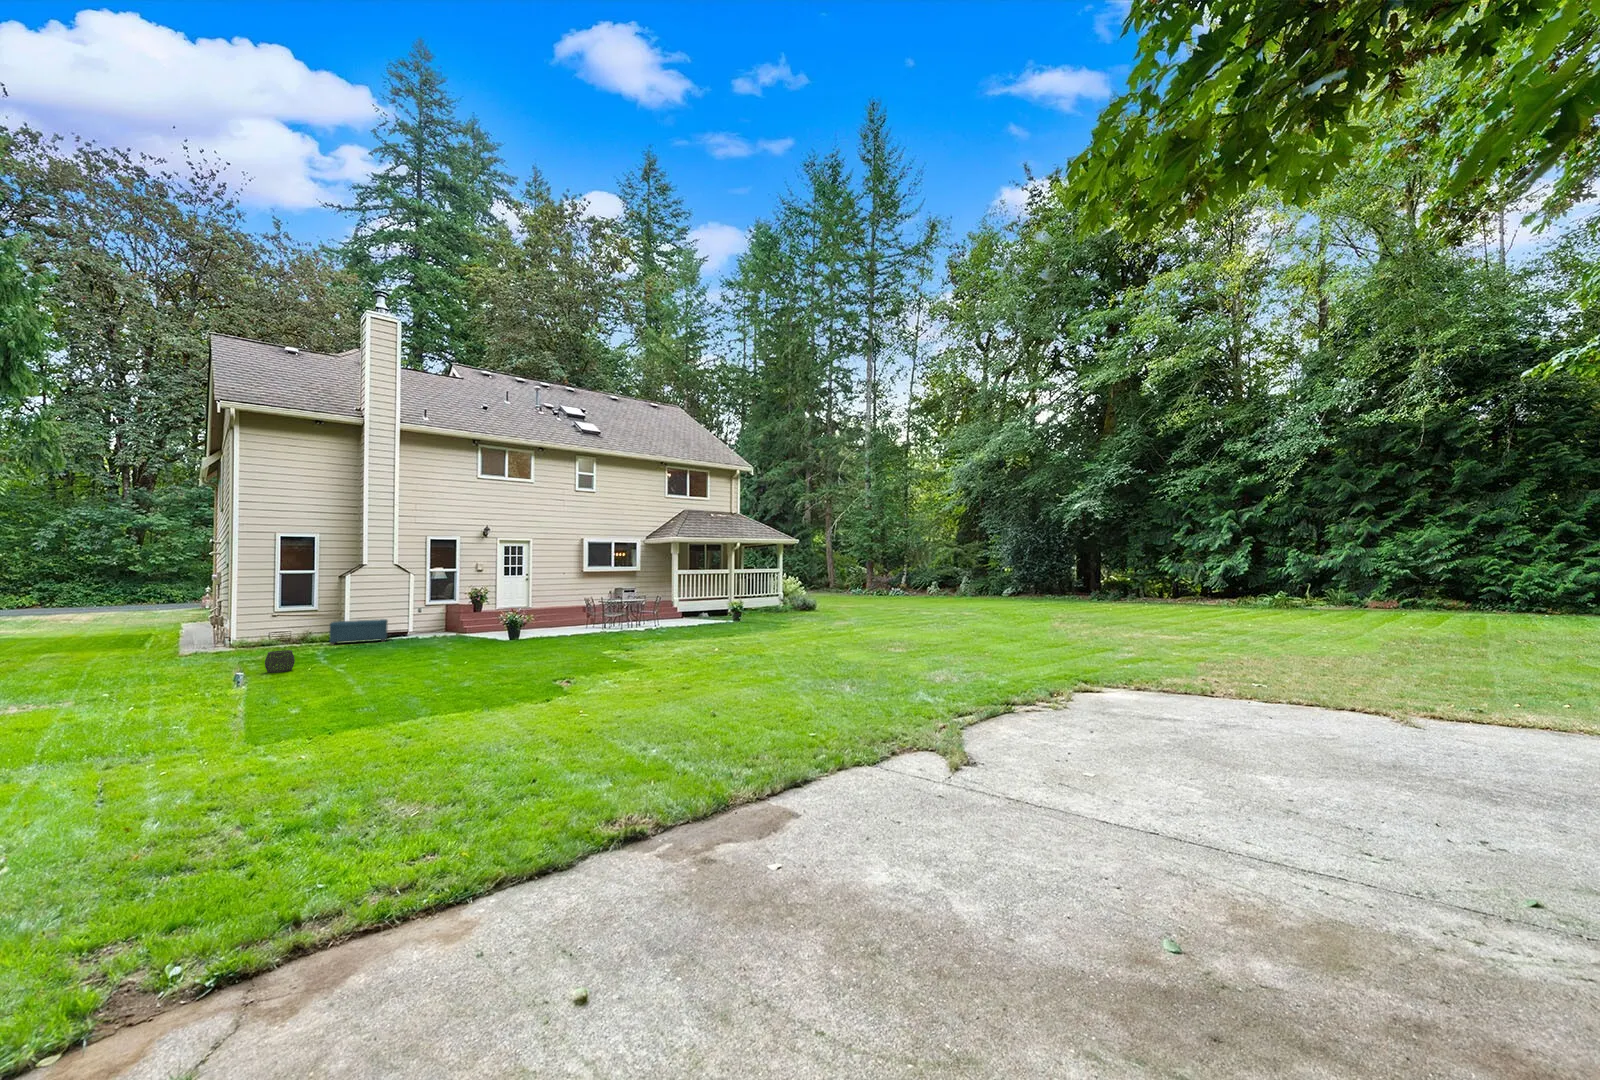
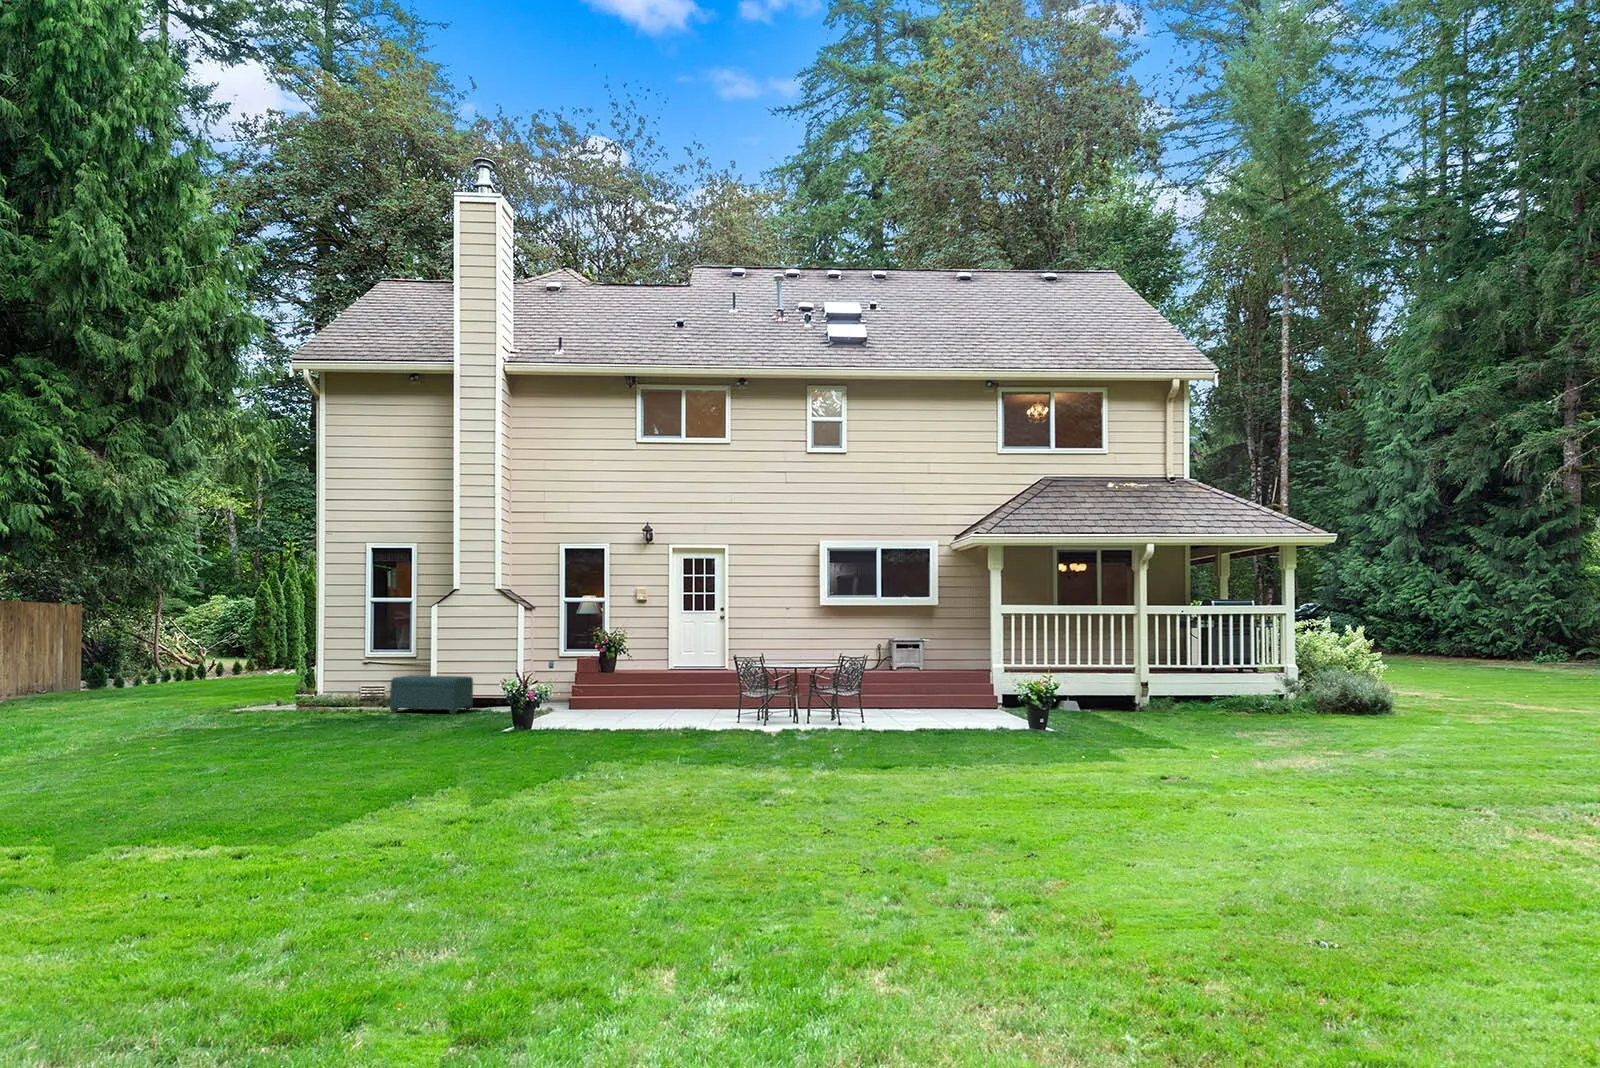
woven basket: present [265,650,295,673] -> none [81,732,131,771]

